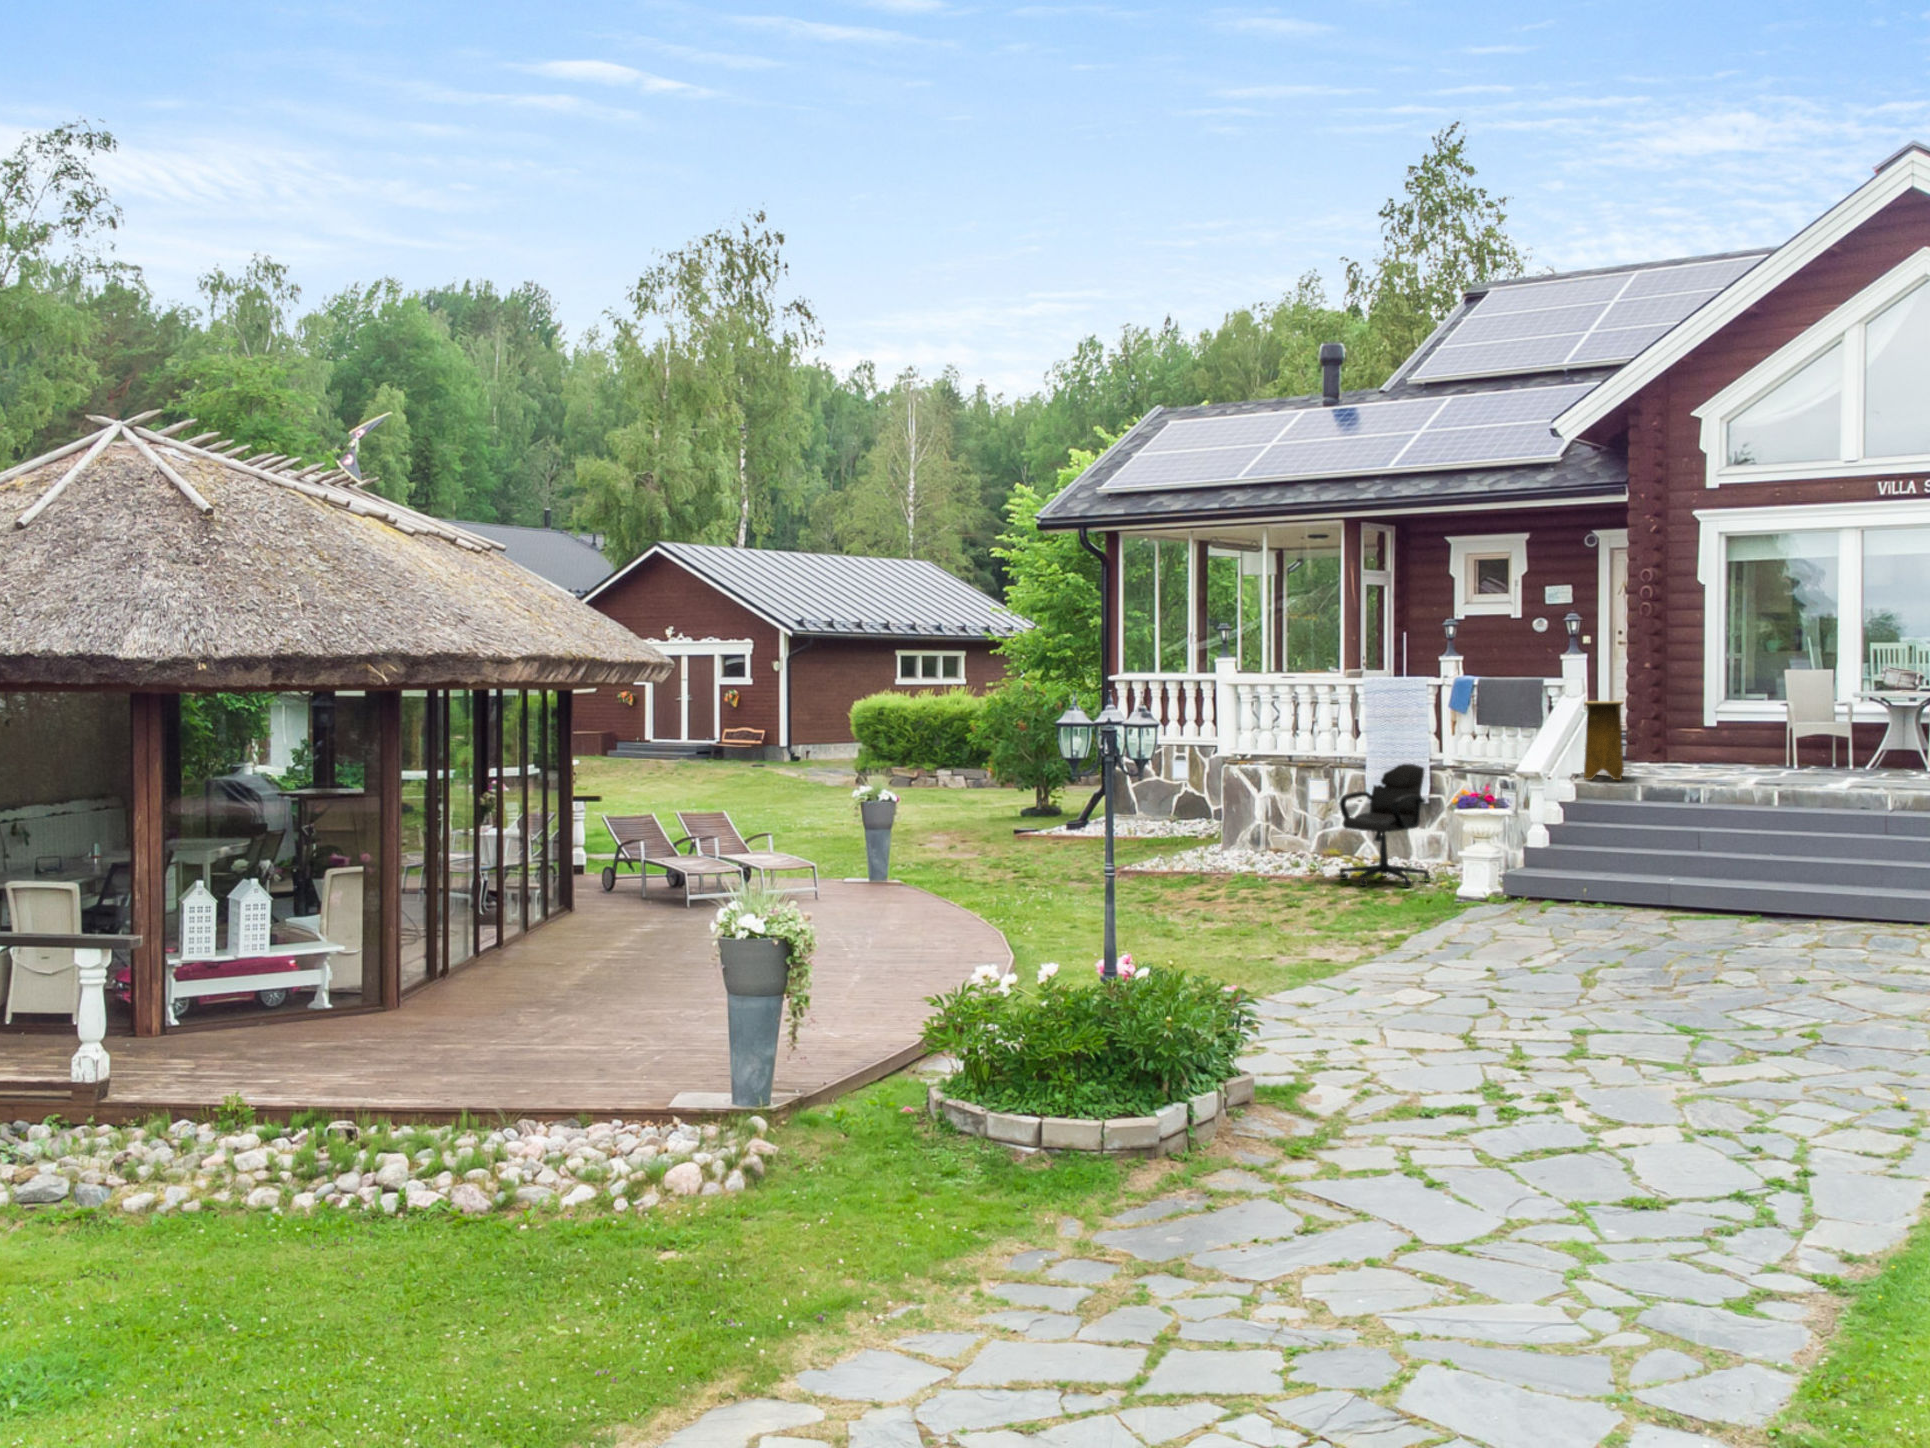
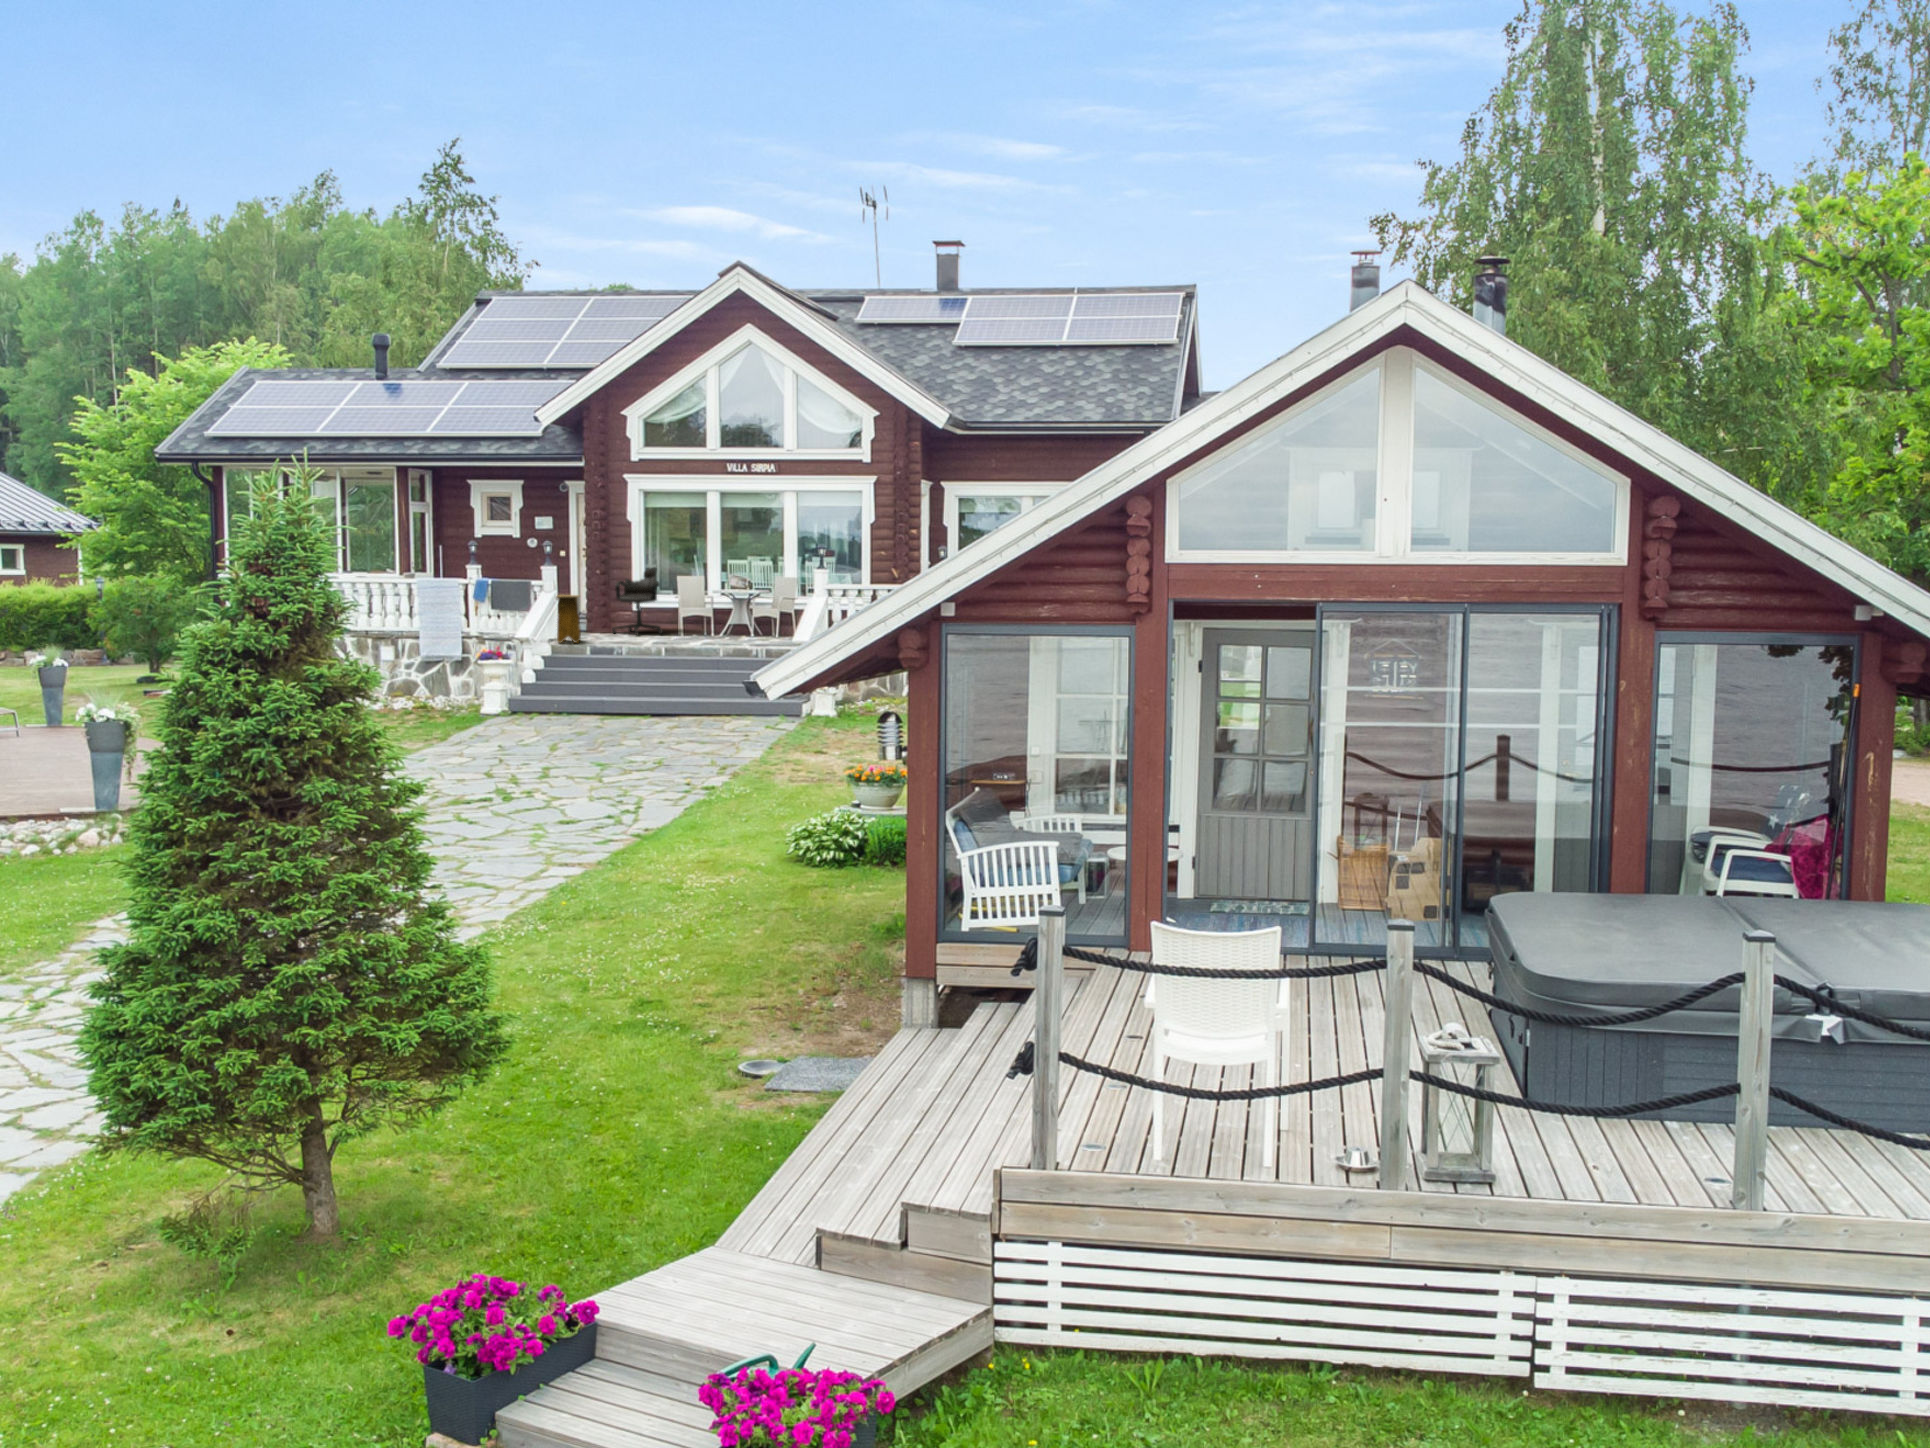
chair: present [1339,764,1430,887] -> present [612,567,663,635]

